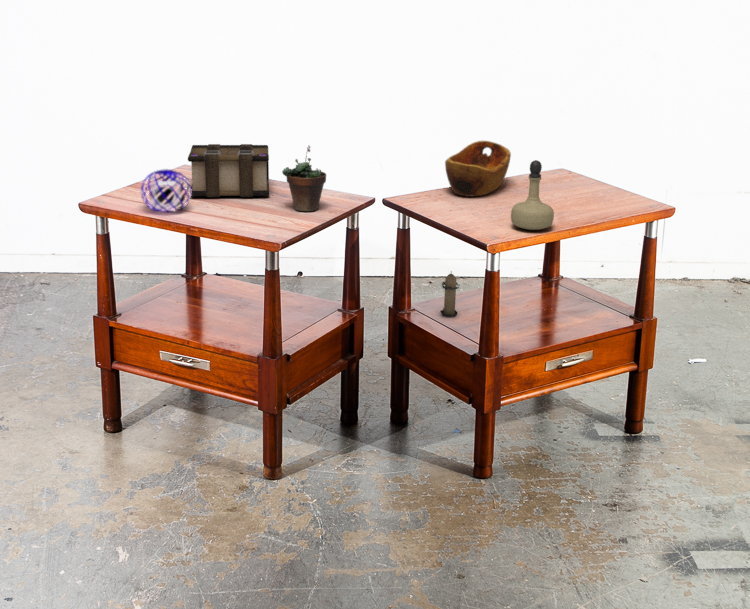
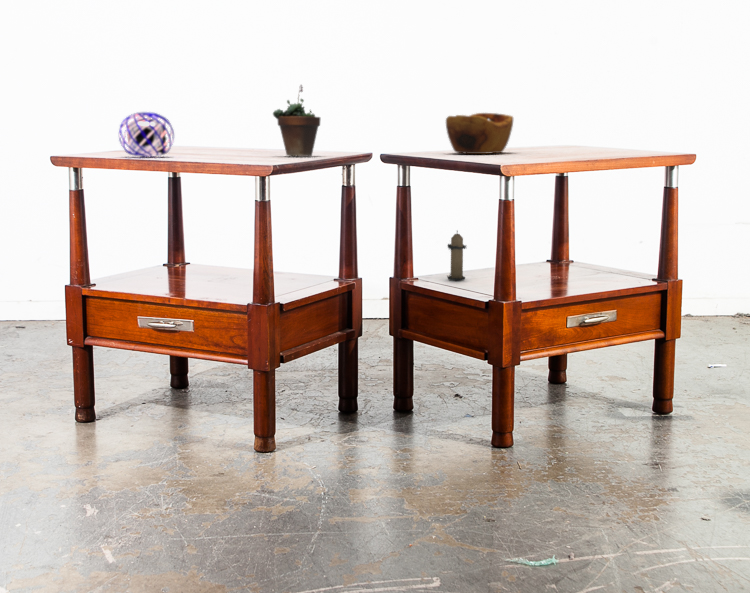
book: present [188,144,269,197] -> none [171,104,259,154]
perfume bottle: present [511,160,554,230] -> none [524,81,571,158]

